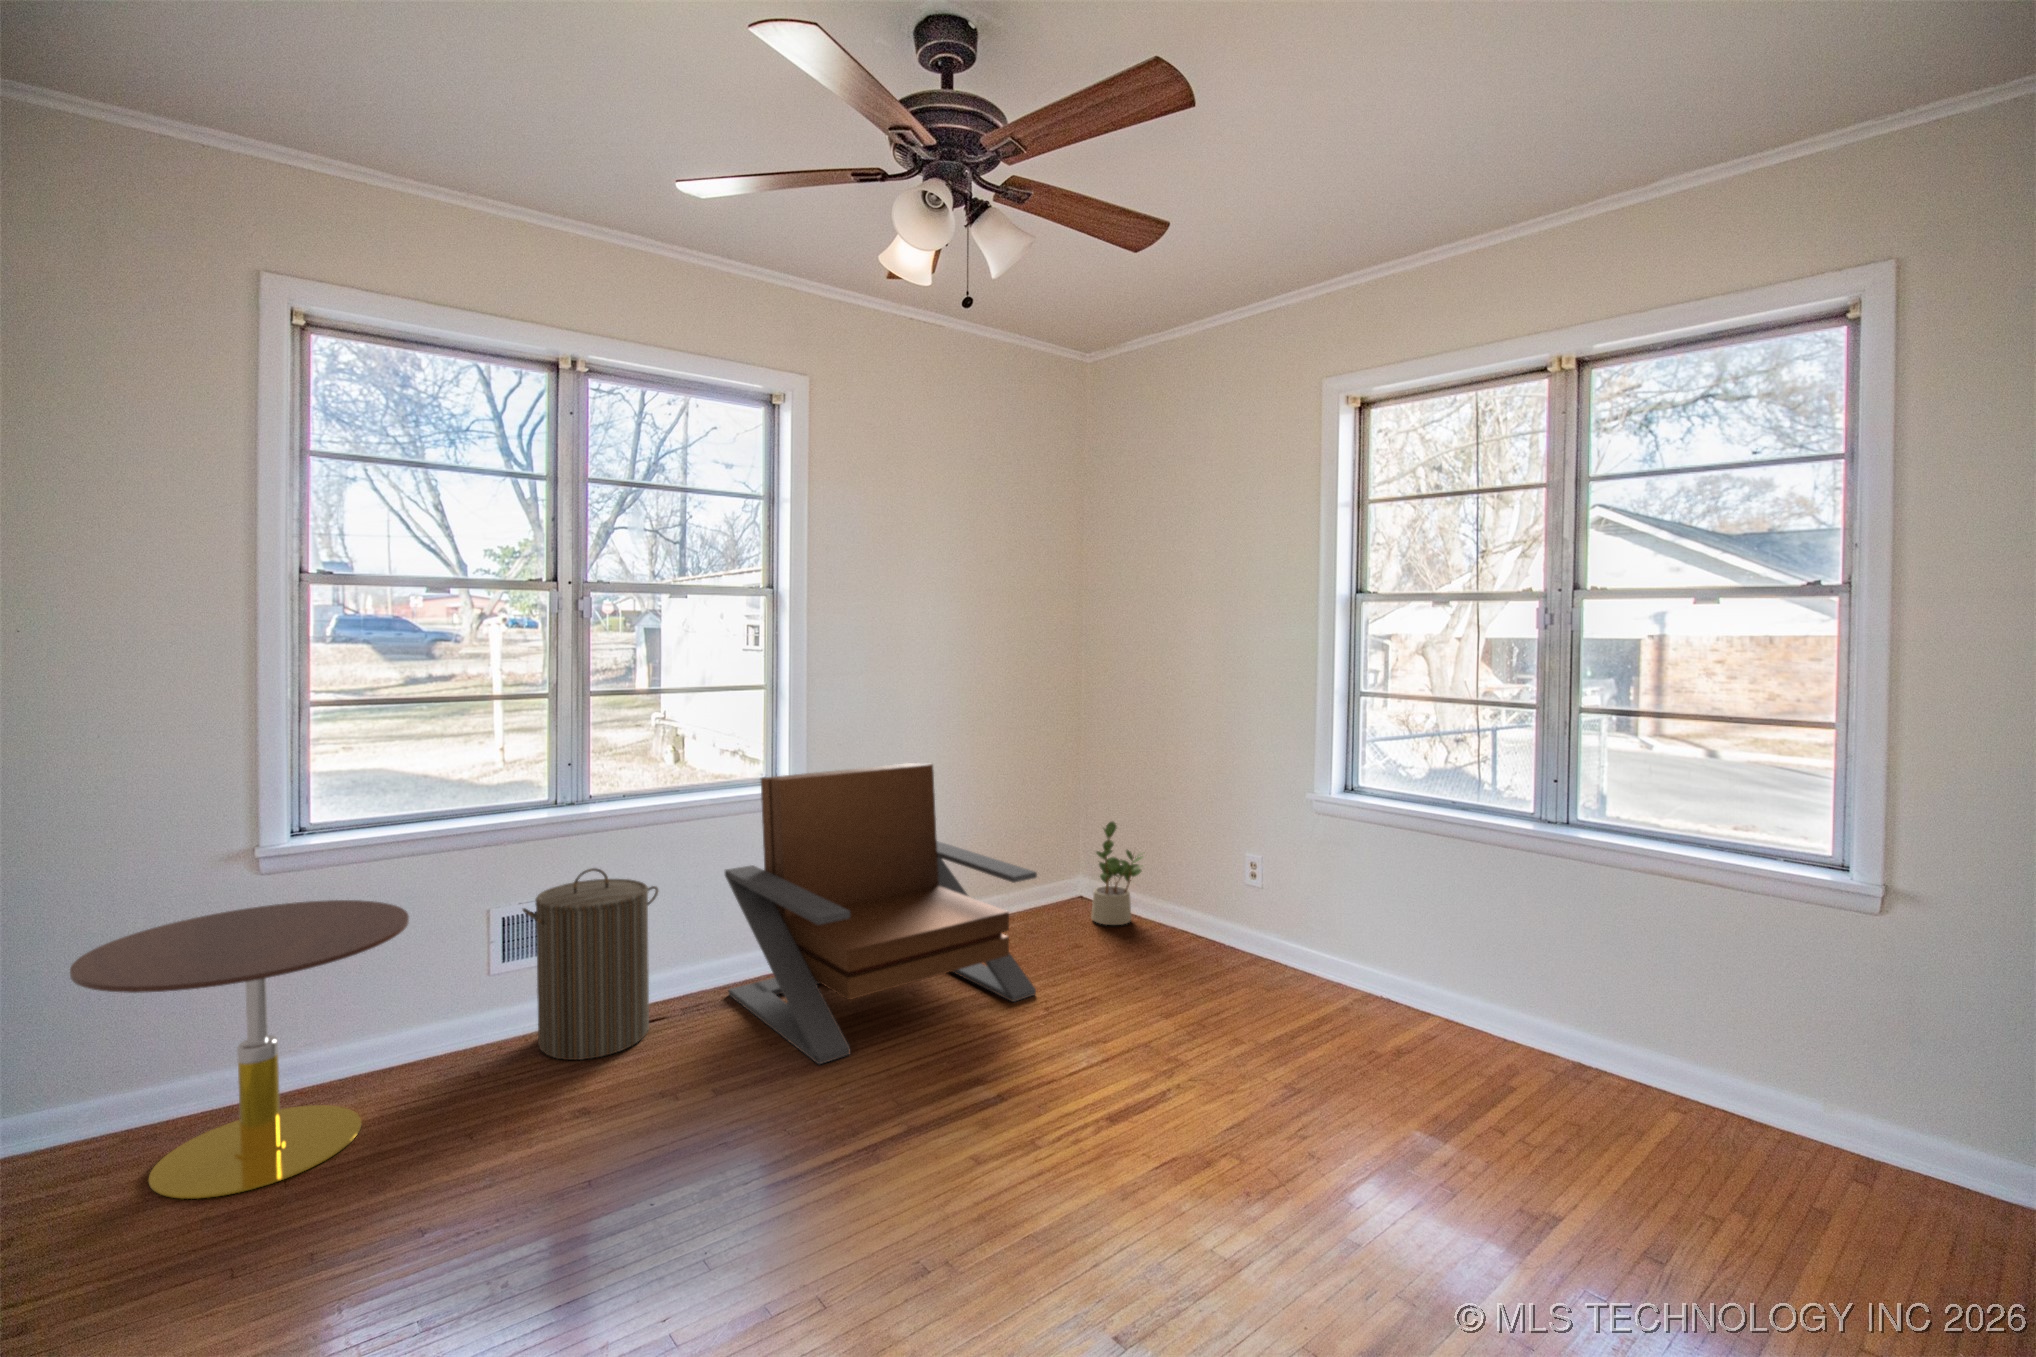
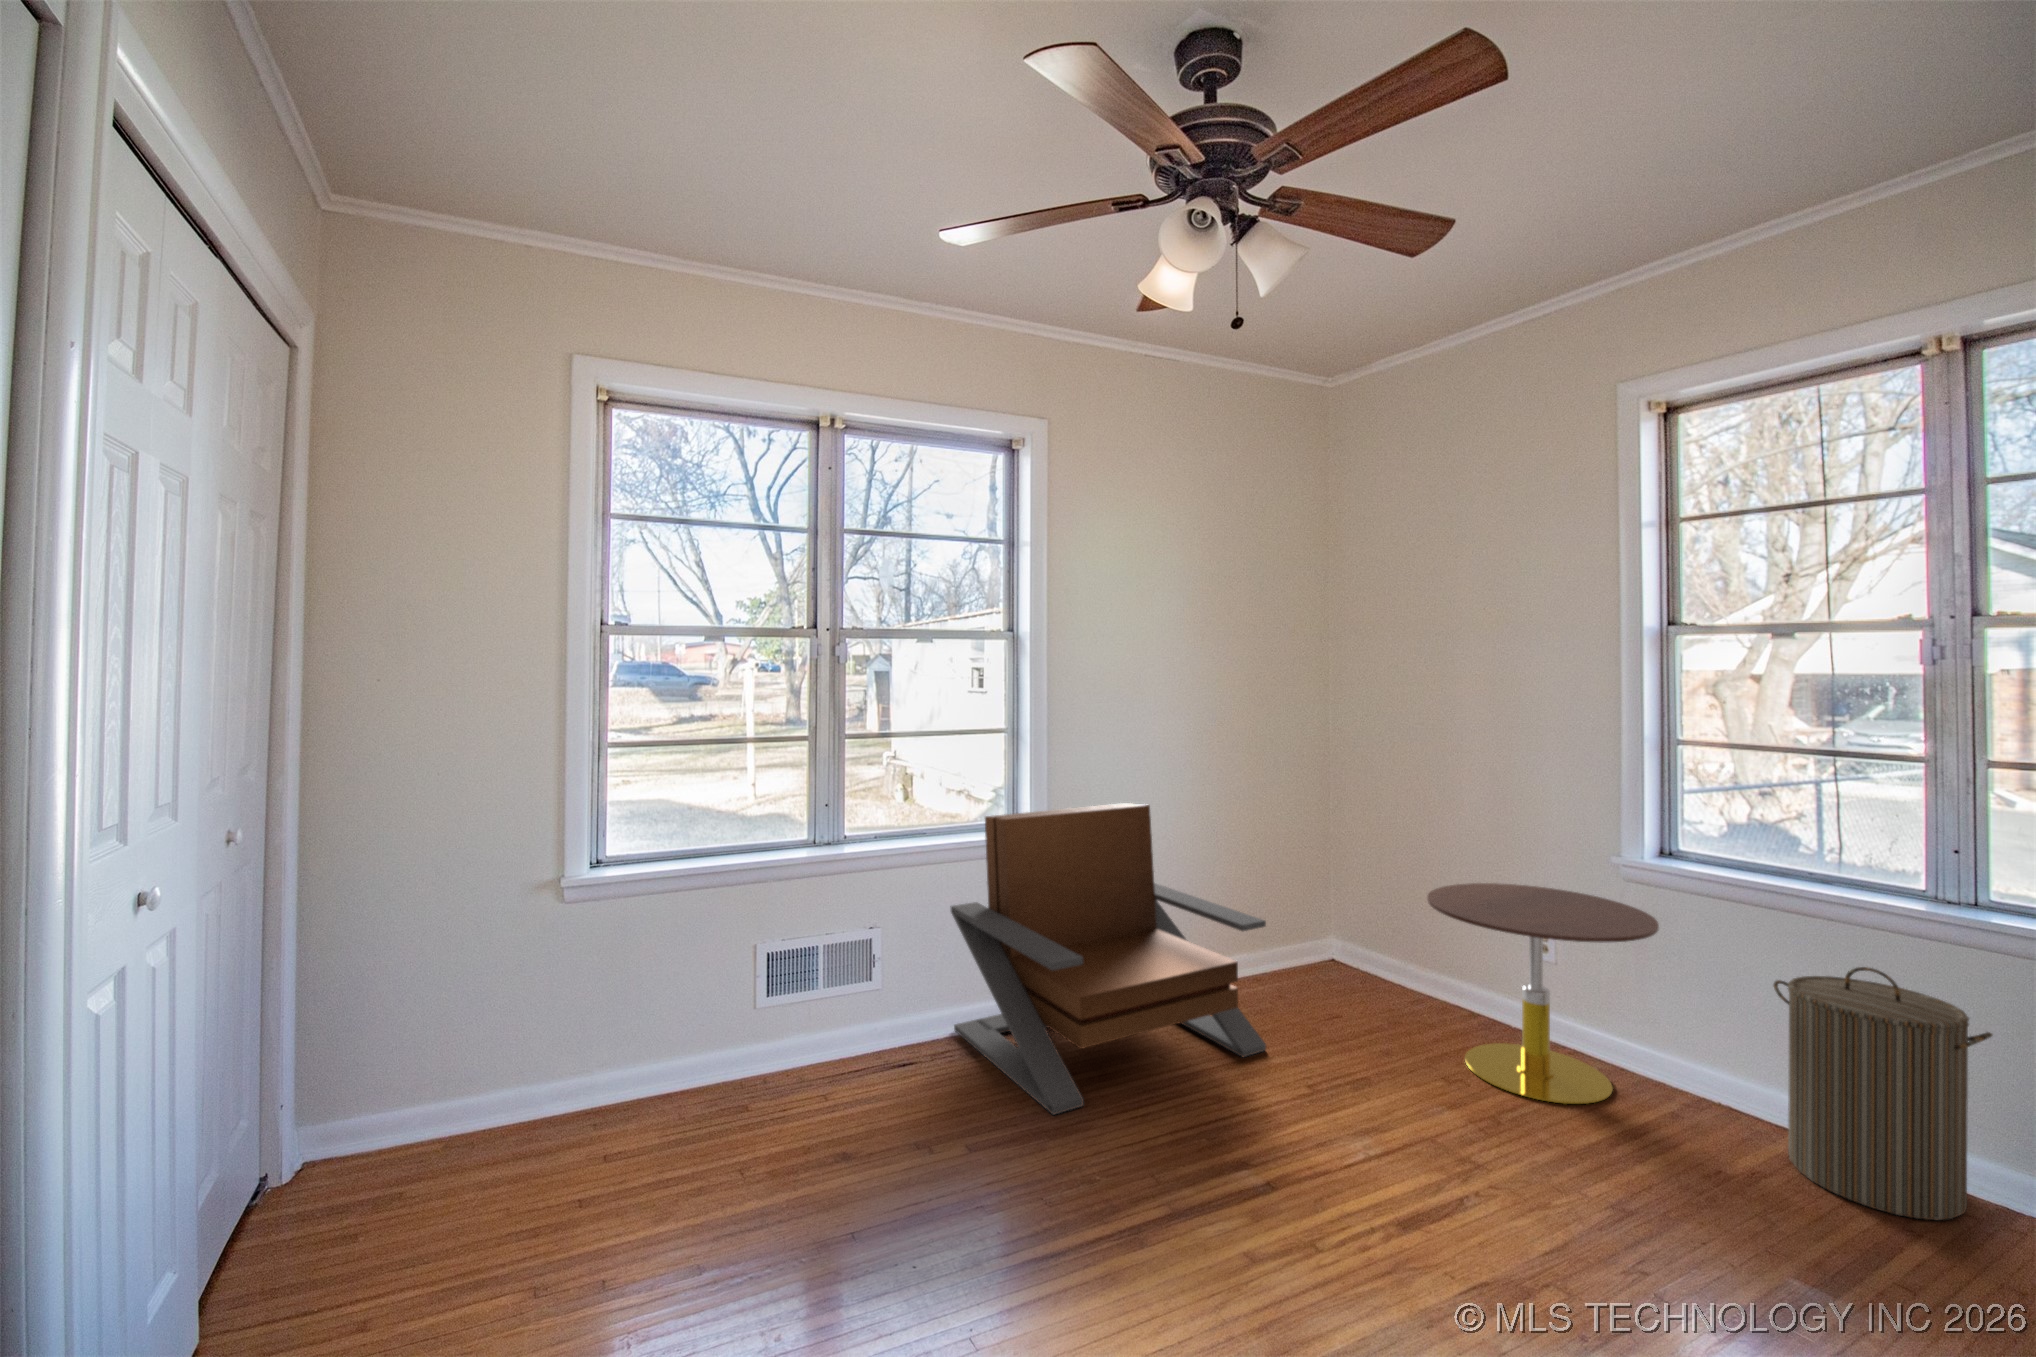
potted plant: present [1091,822,1143,925] -> none [1308,866,1367,975]
laundry hamper: present [523,868,658,1060] -> present [1774,967,1992,1220]
side table: present [70,900,409,1199] -> present [1427,883,1659,1104]

